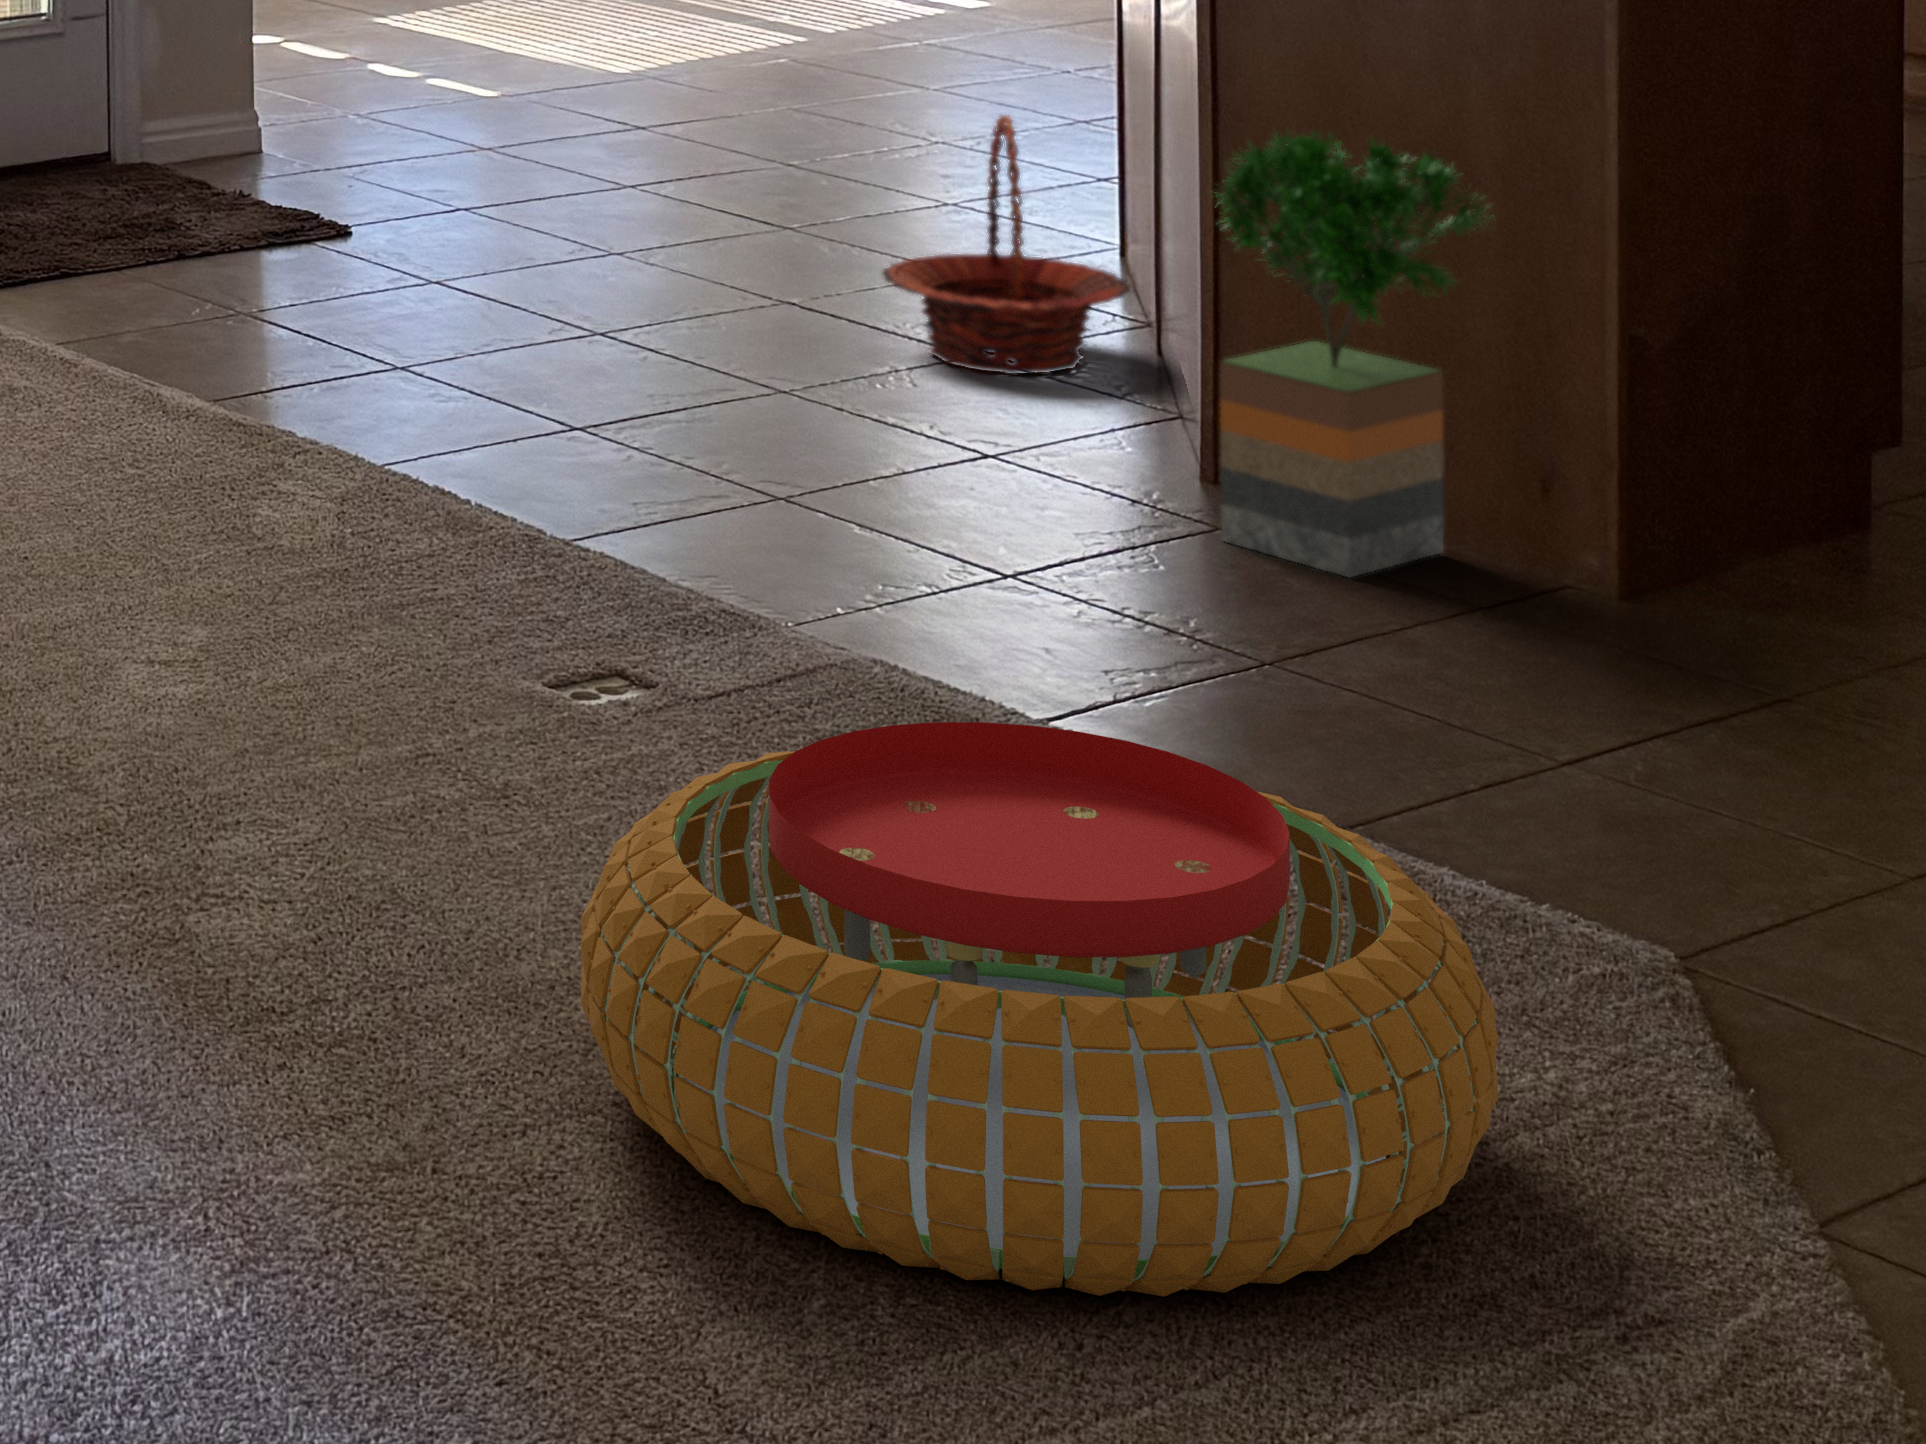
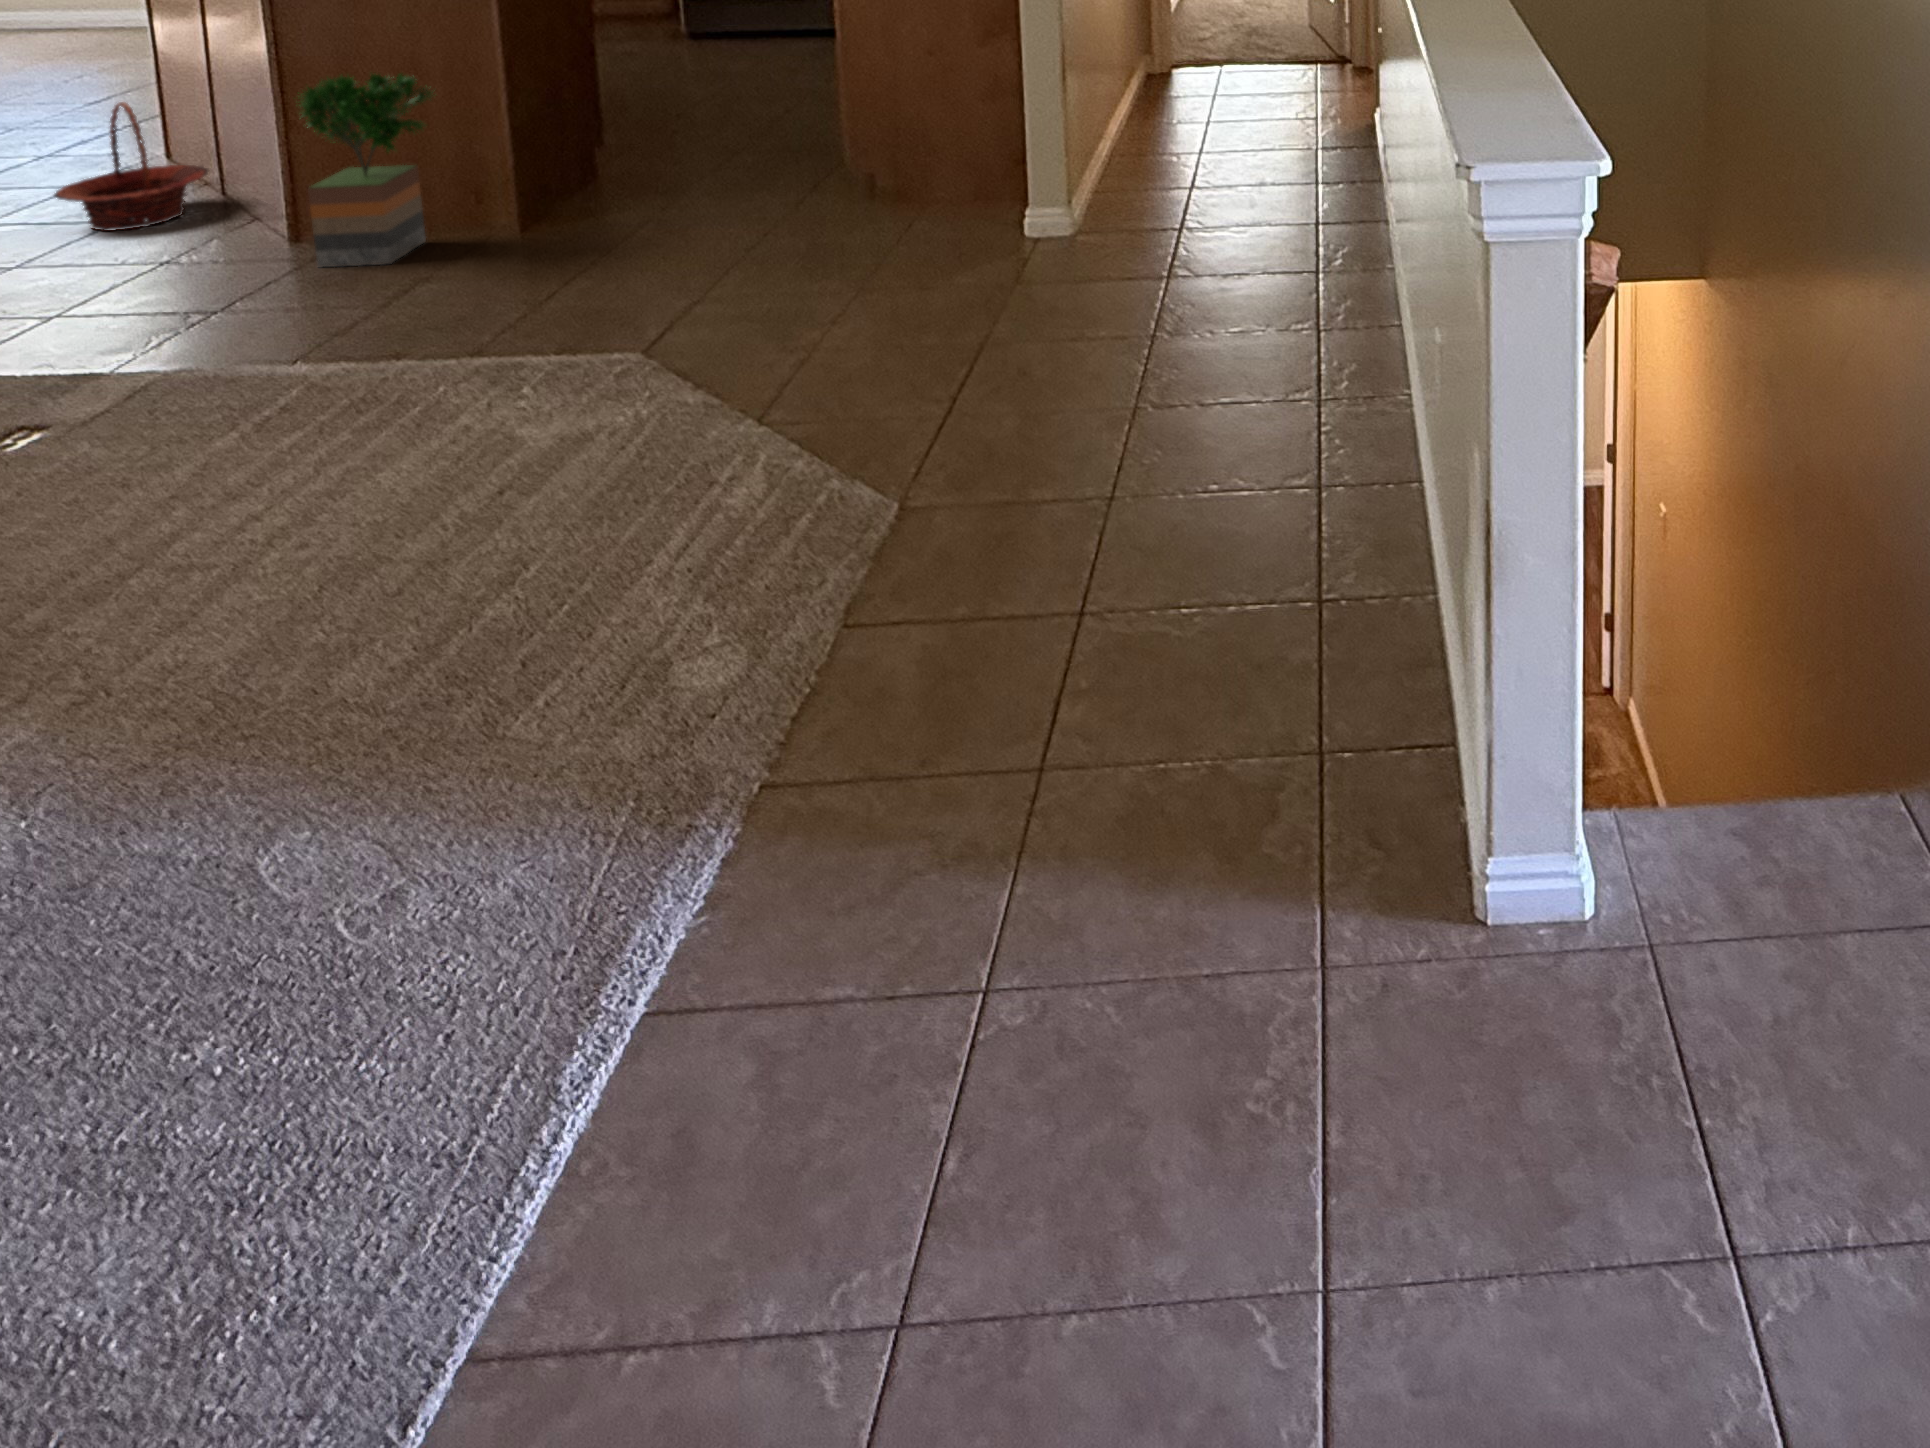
pouf: present [581,722,1498,1297] -> none [138,351,623,628]

